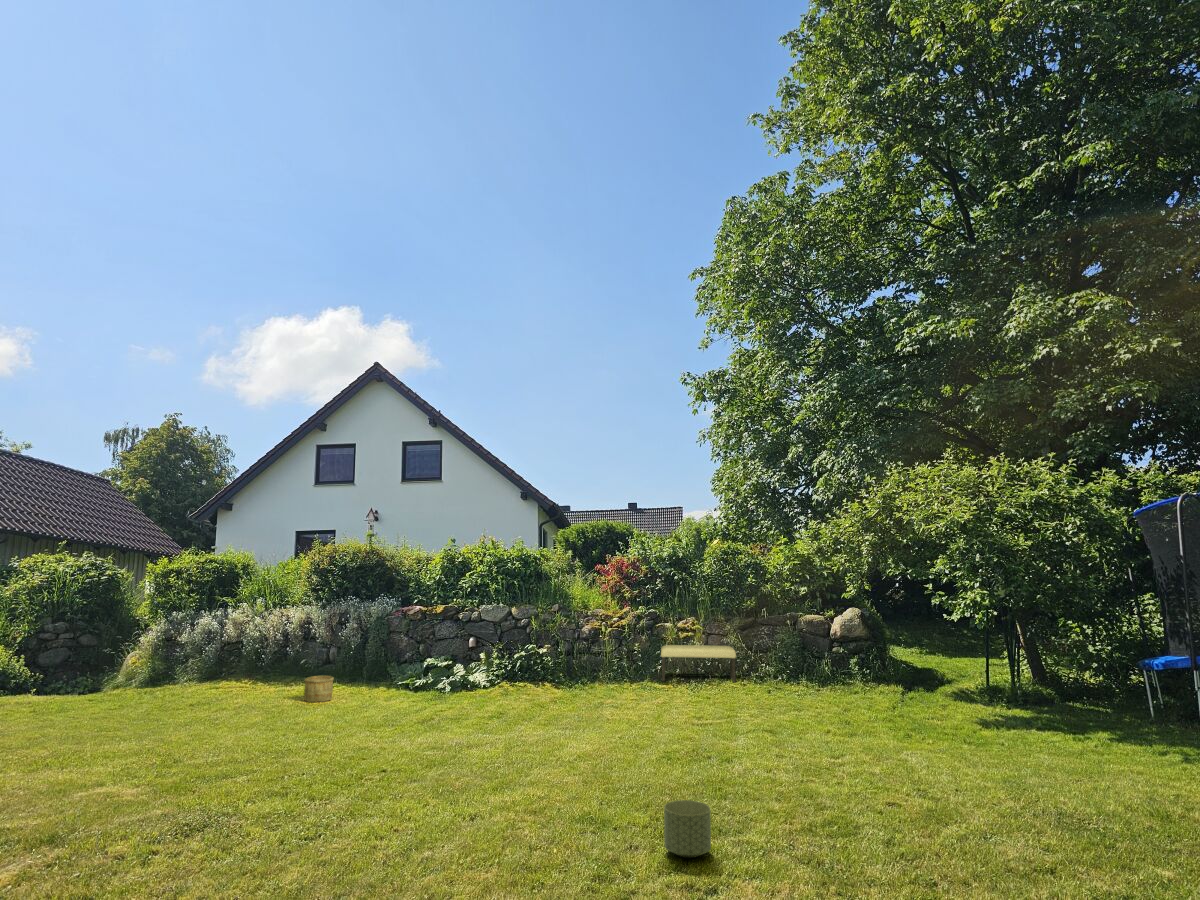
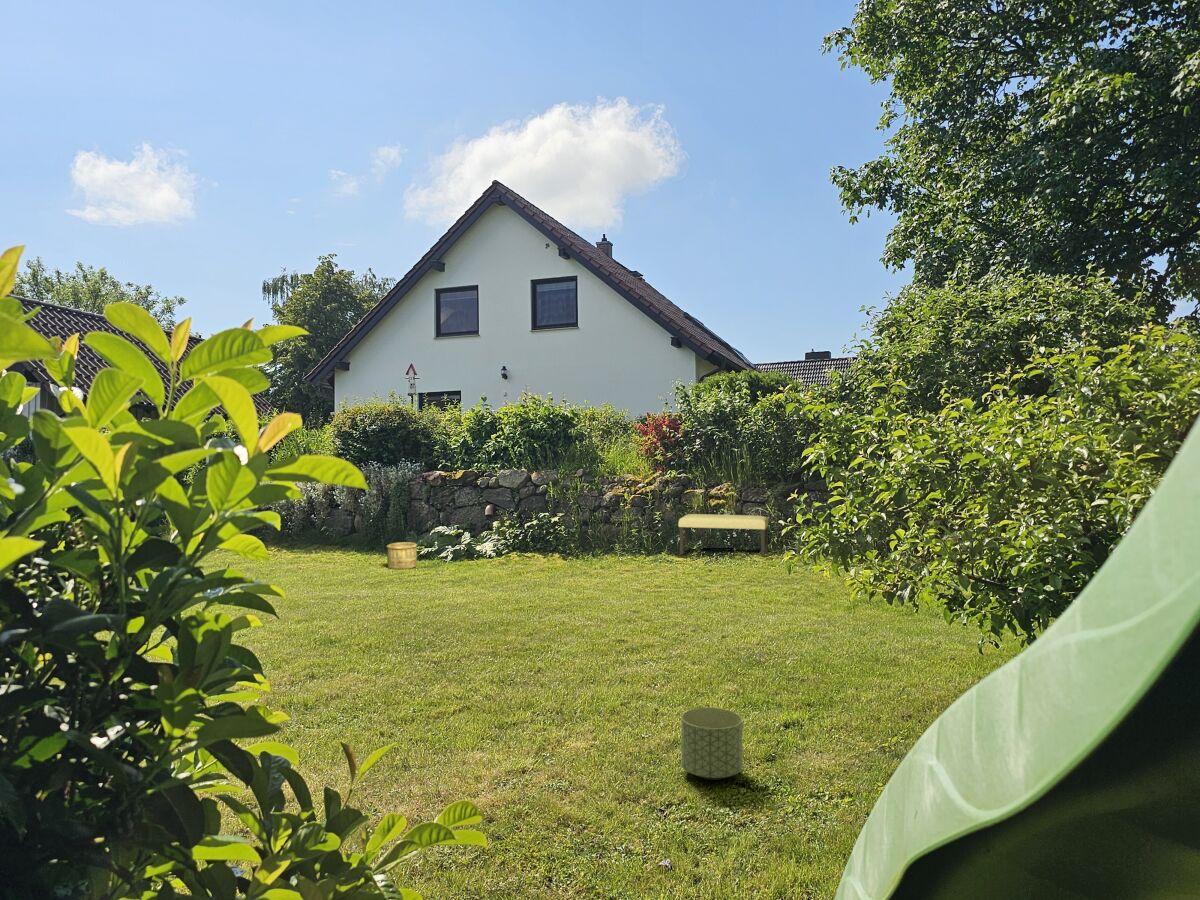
wooden bucket: present [304,676,334,702] -> present [387,542,417,569]
planter: present [664,800,711,858] -> present [681,707,743,780]

